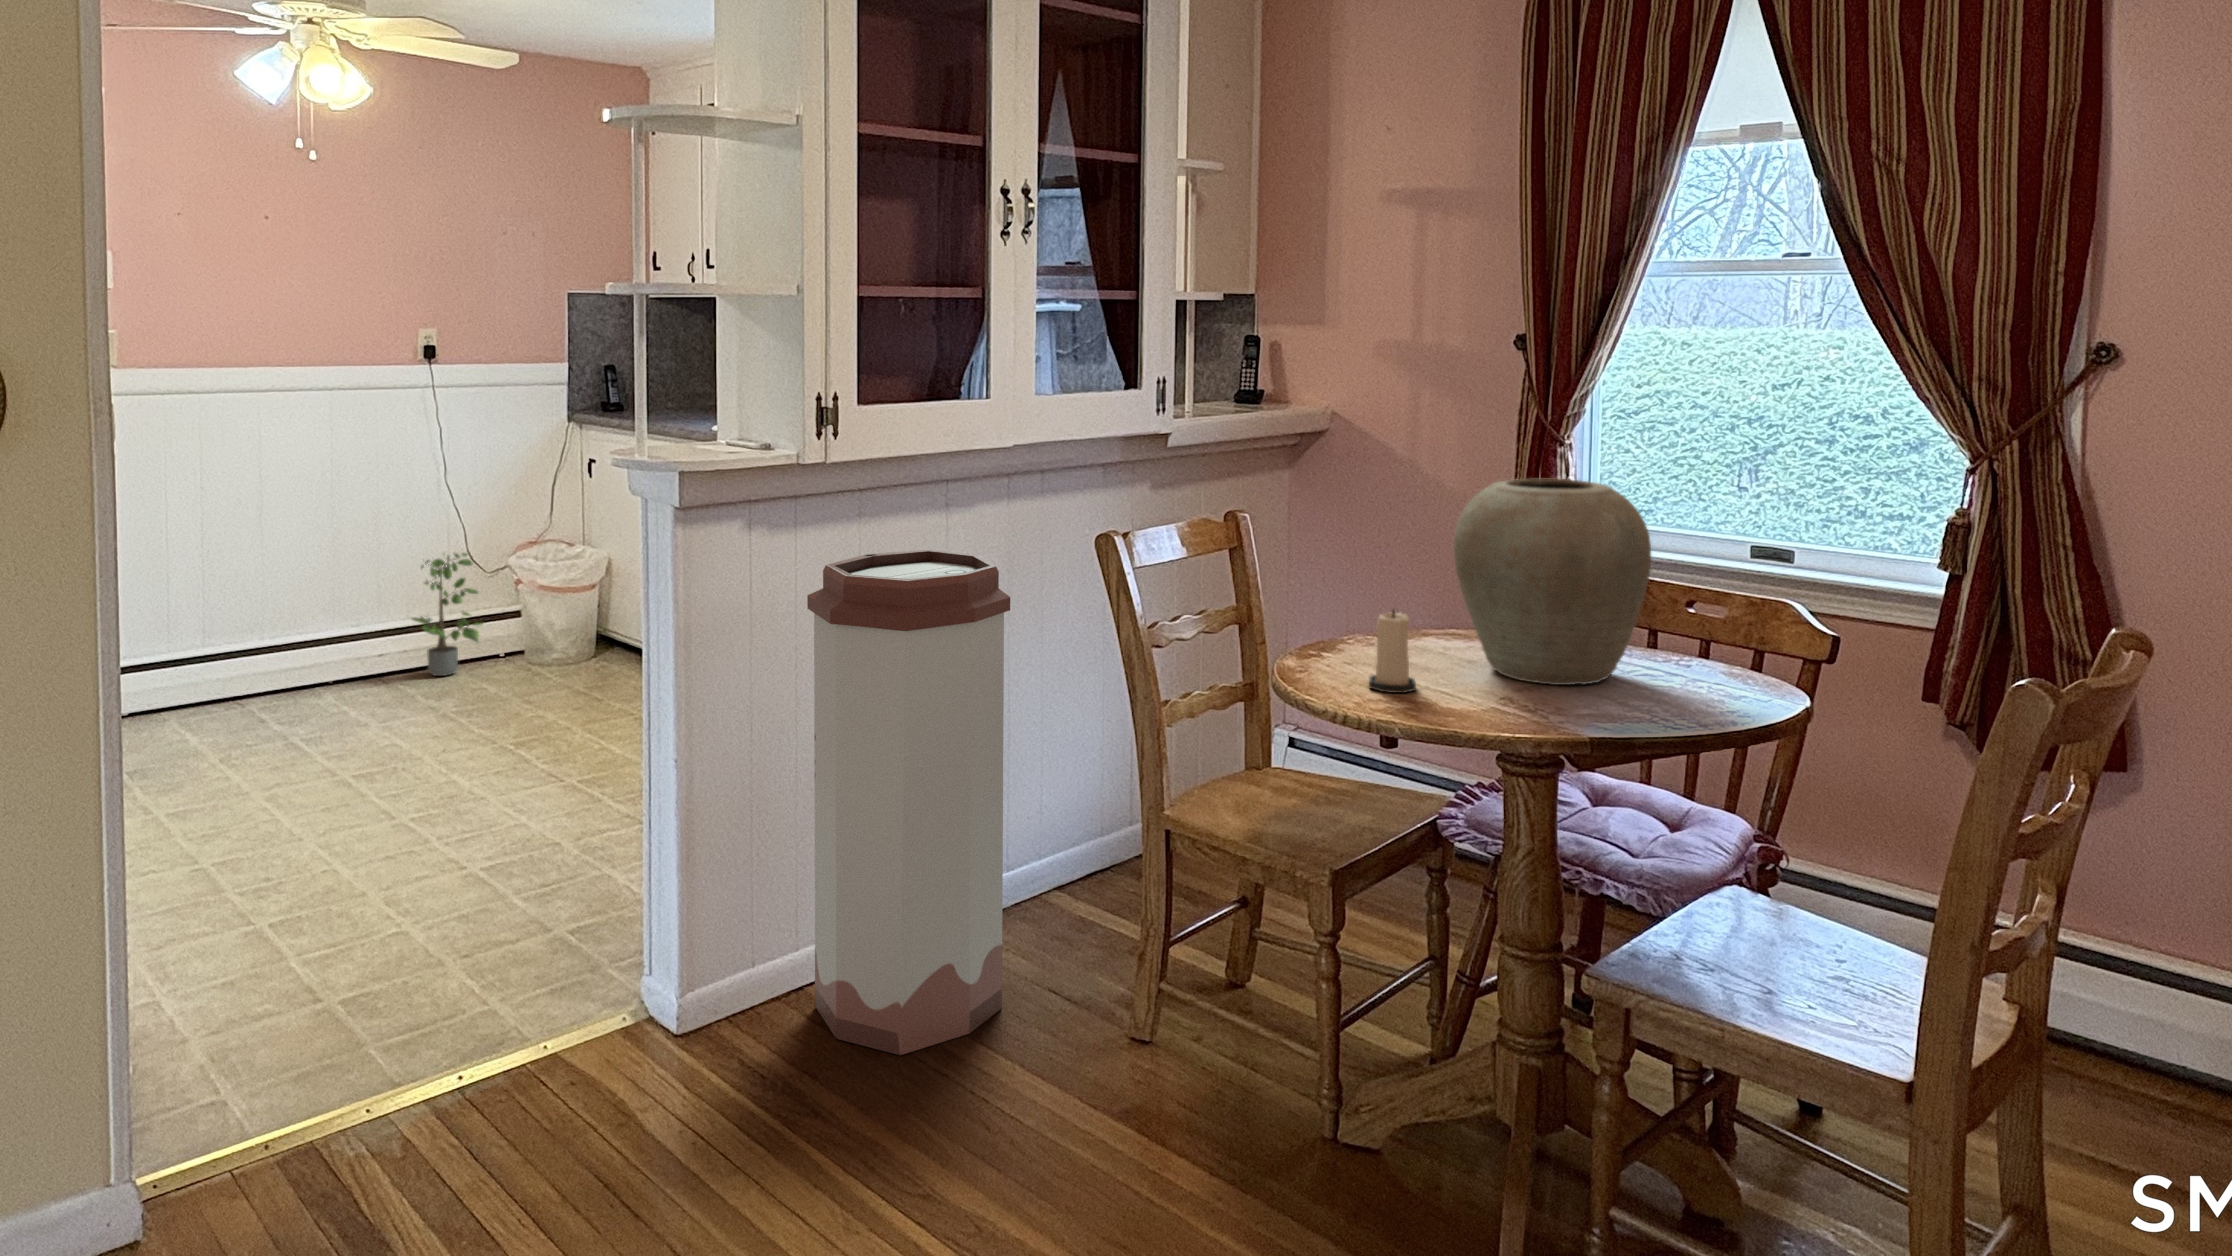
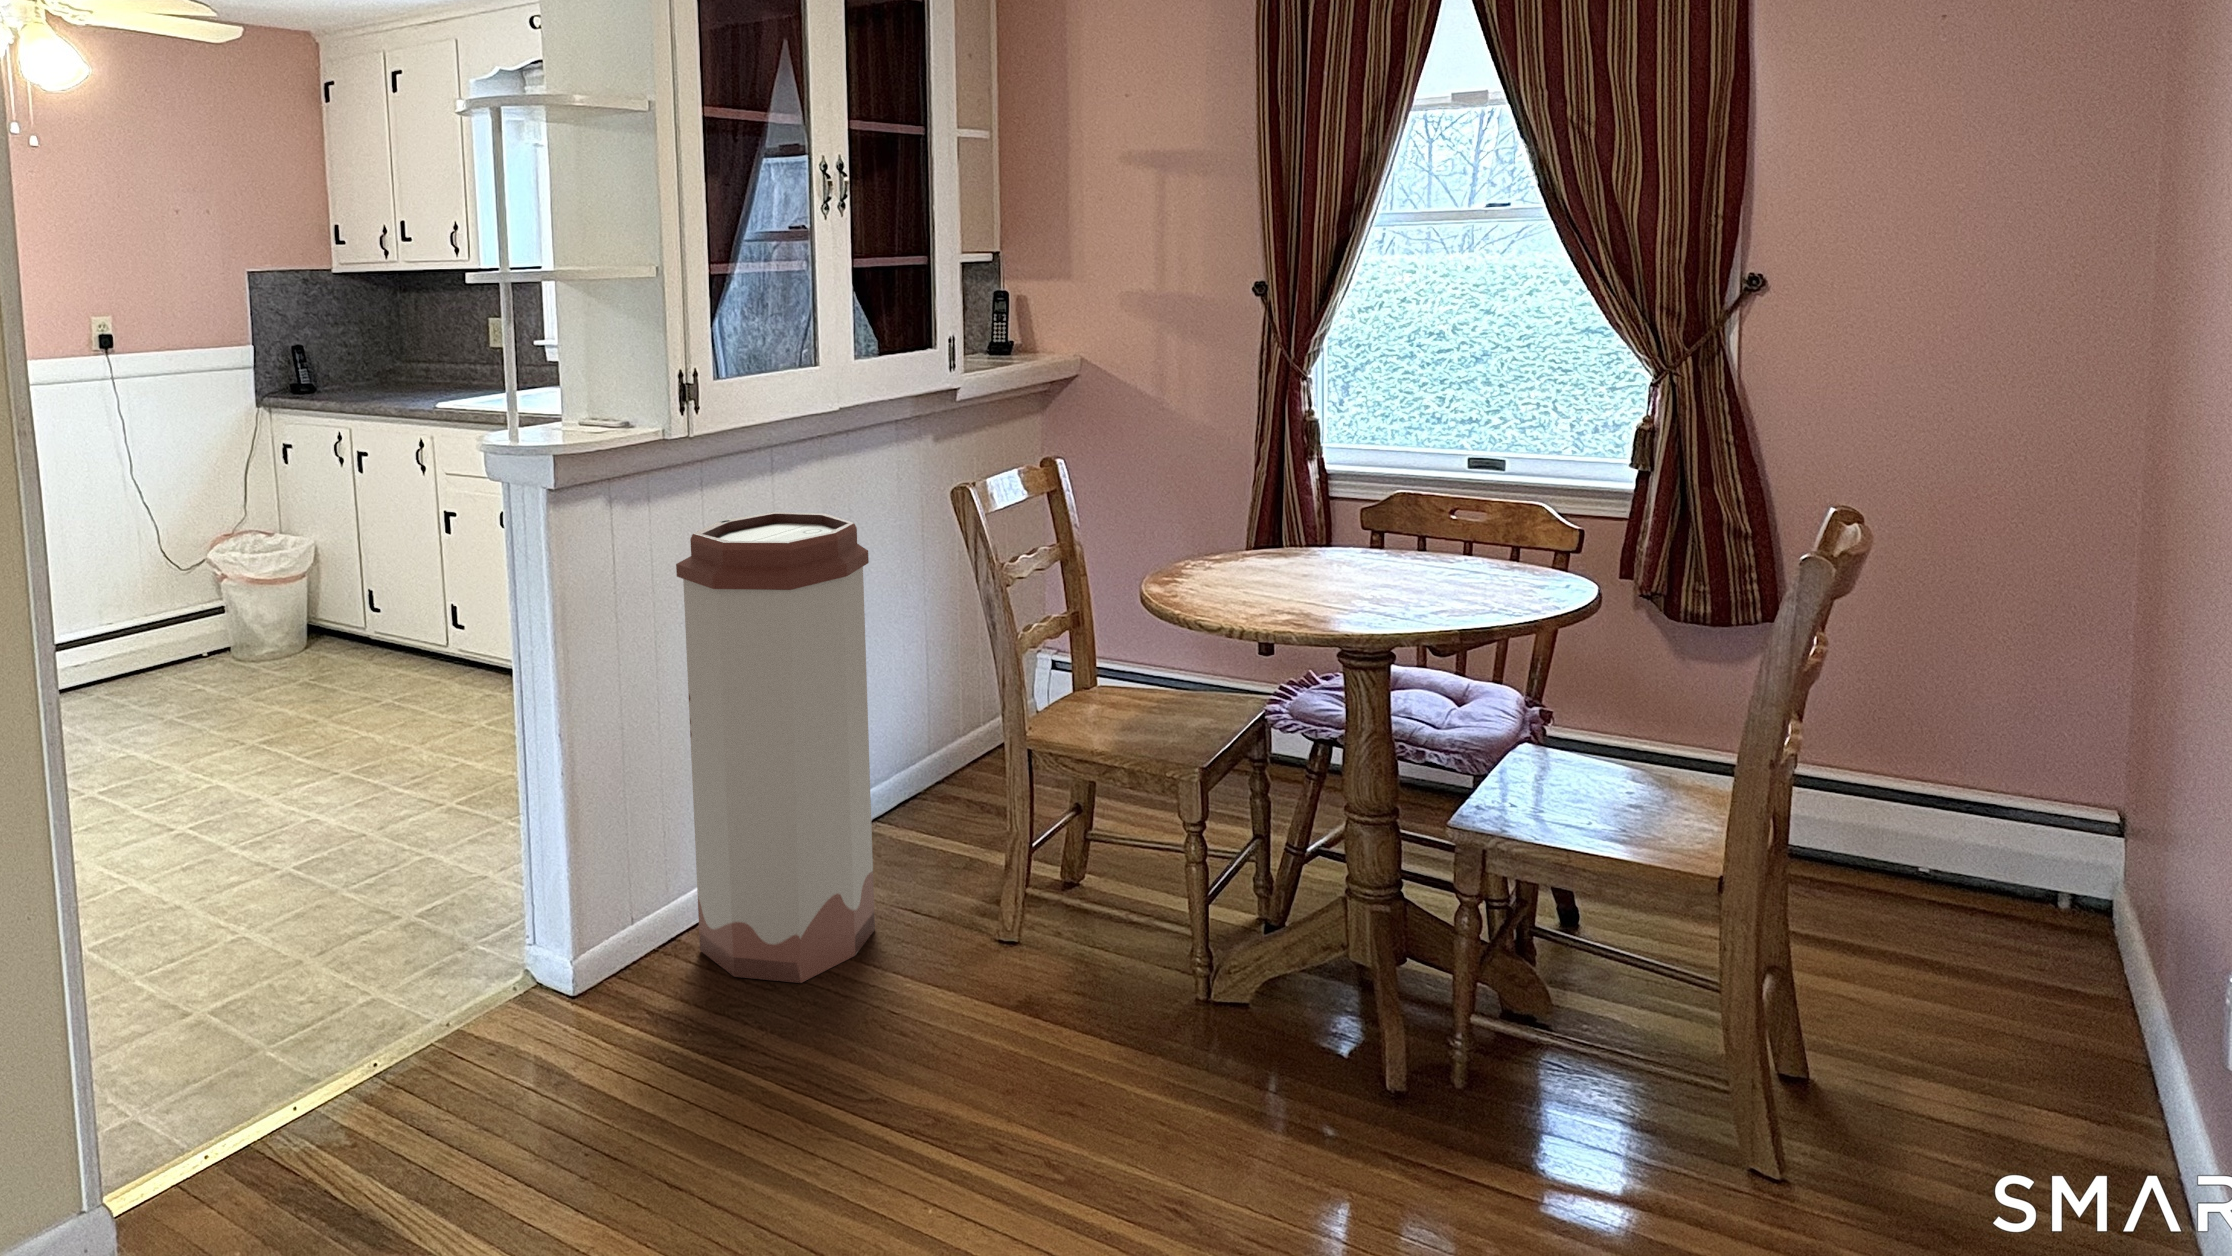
vase: present [1454,479,1651,685] -> none [1289,412,1458,589]
potted plant: present [412,553,483,676] -> none [112,546,195,680]
candle: present [1369,610,1416,693] -> none [1239,534,1282,608]

